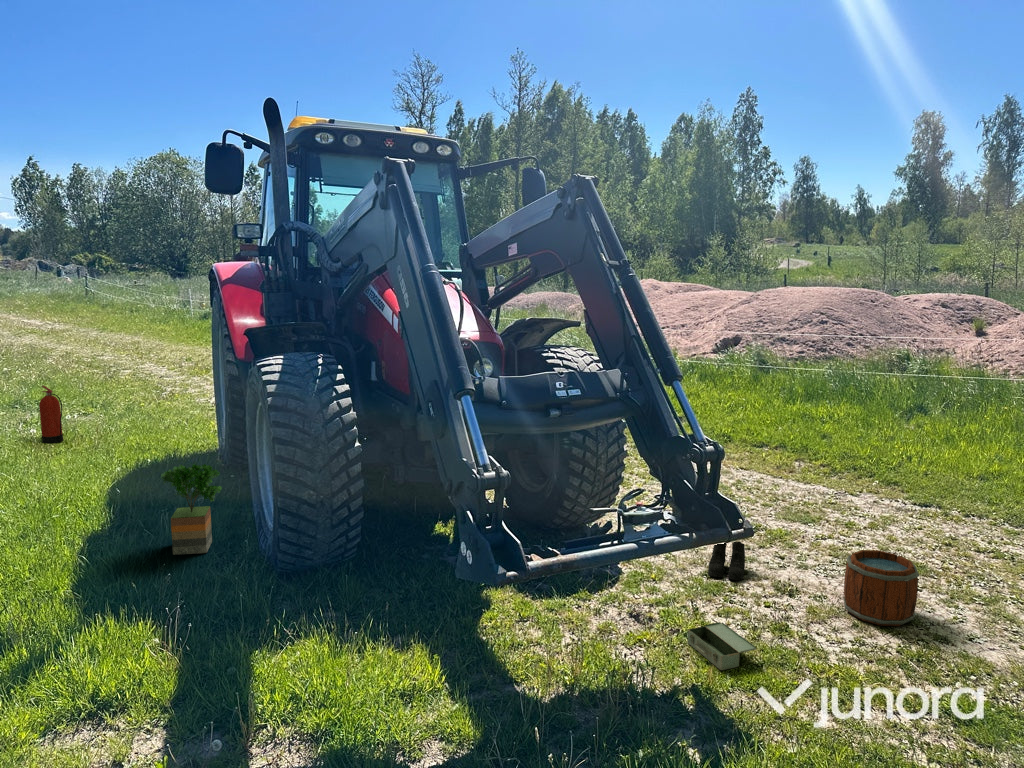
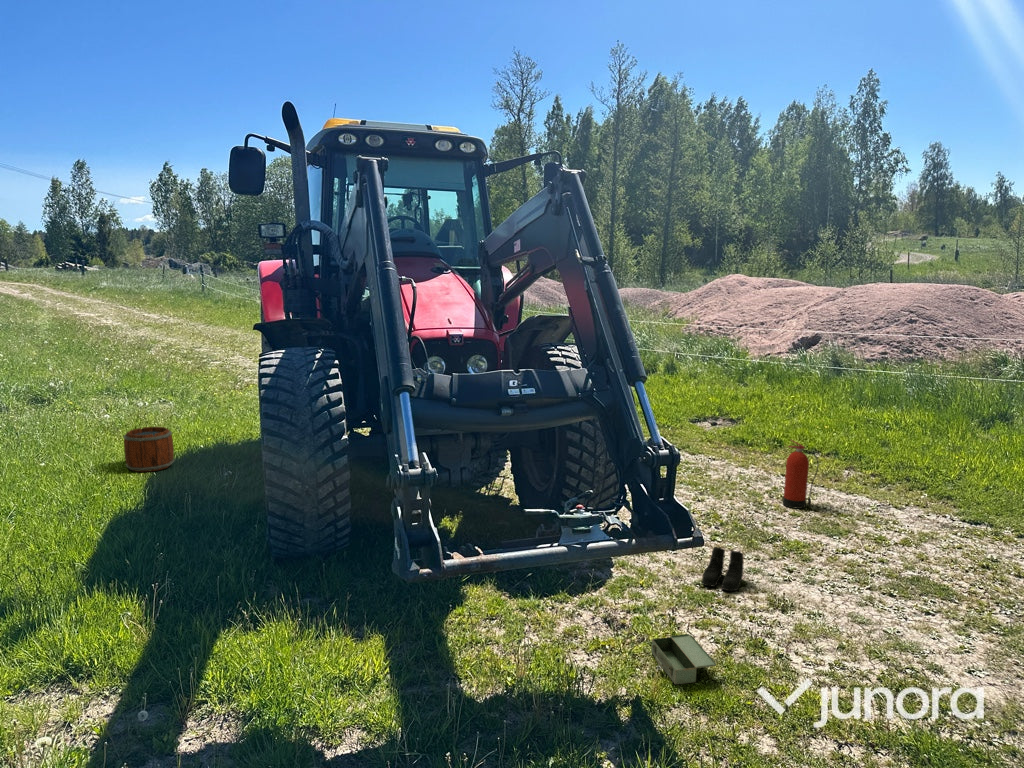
fire extinguisher: present [39,385,63,443] -> present [783,440,819,509]
potted tree: present [161,464,221,555] -> none [180,449,237,533]
bucket: present [843,550,919,626] -> present [123,427,174,472]

